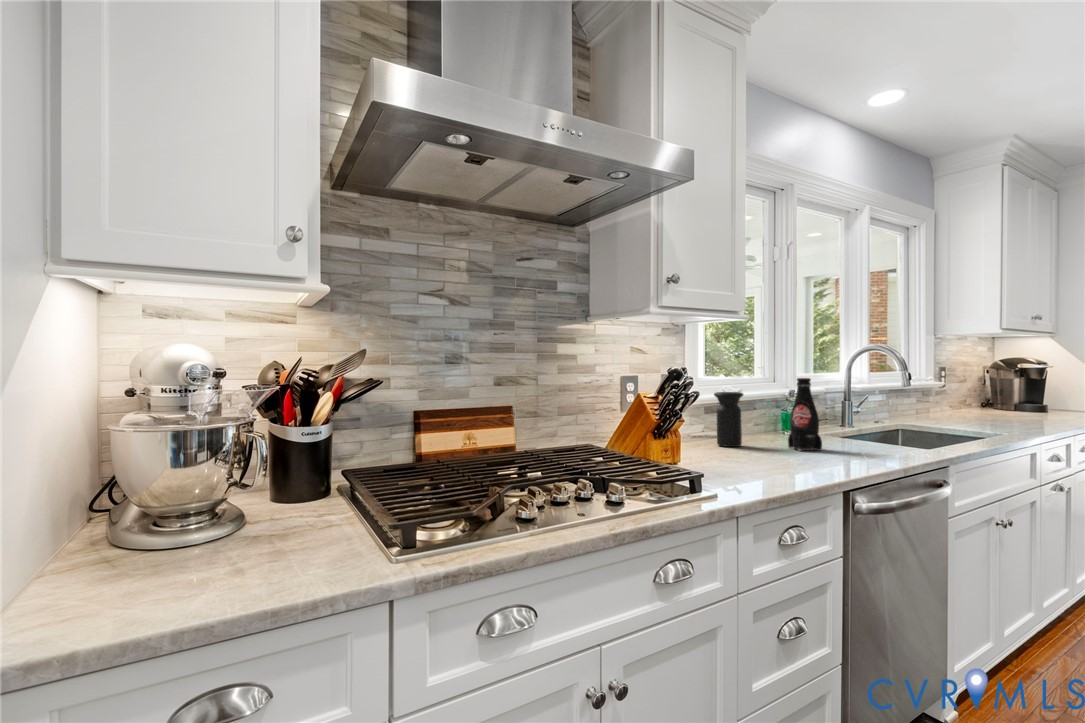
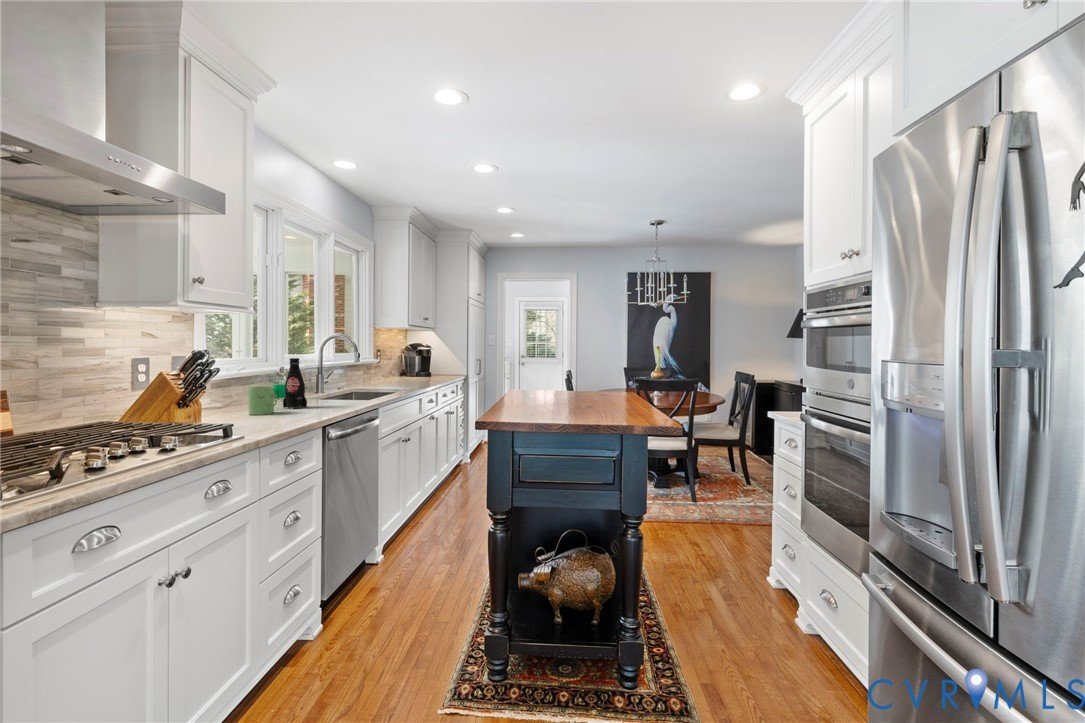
vase: present [714,392,743,447] -> none [222,369,248,412]
mug: none [741,416,779,456] -> present [248,387,277,415]

